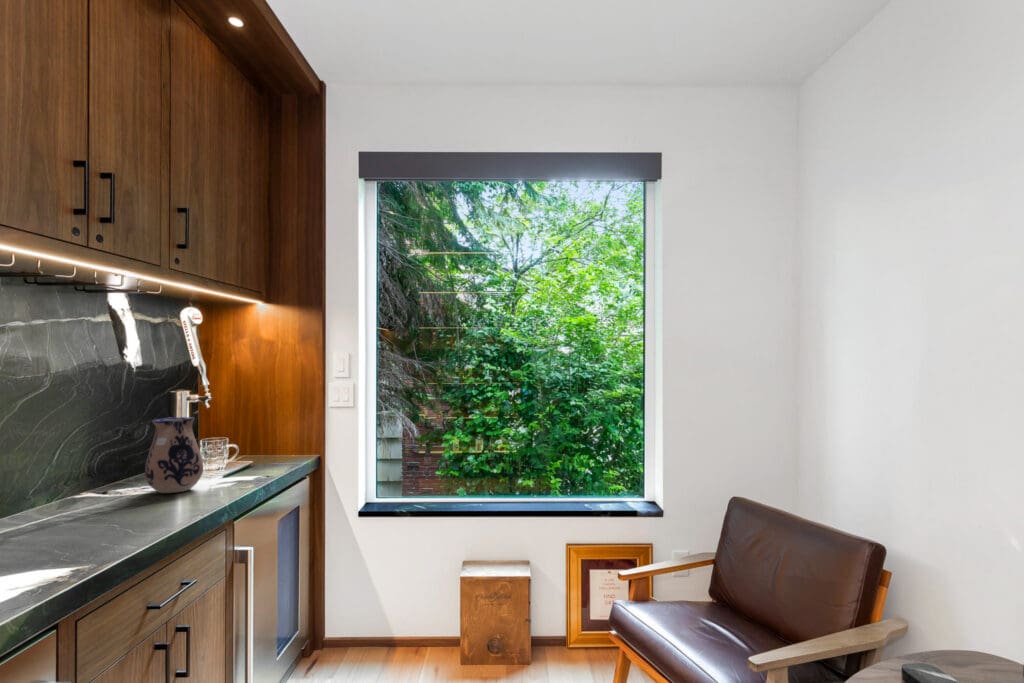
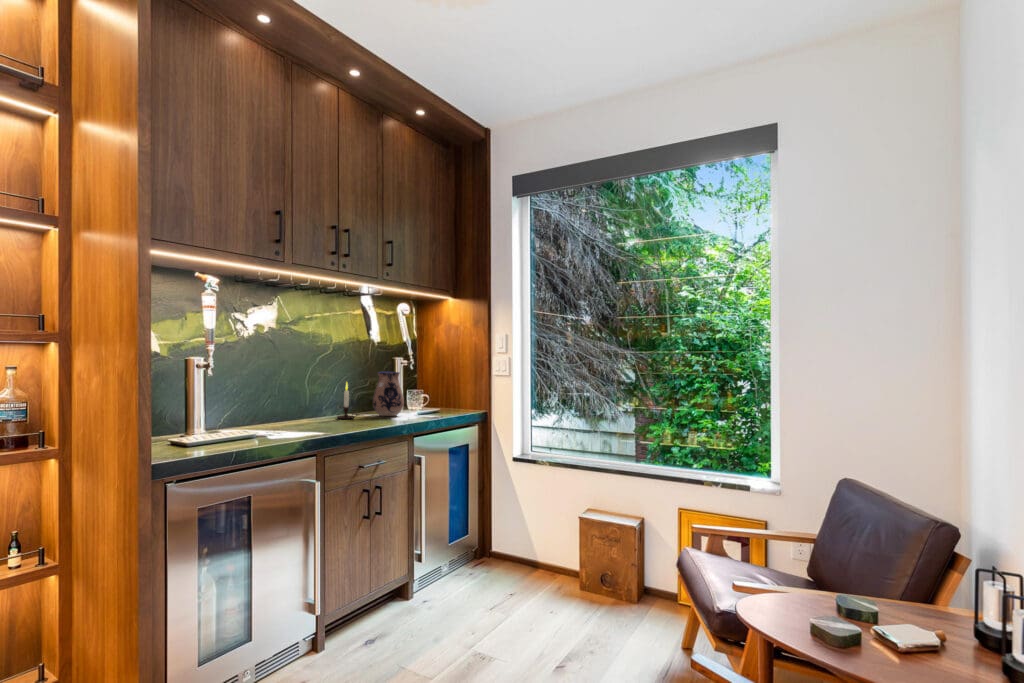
candle: none [77,443,121,511] -> present [337,383,355,419]

